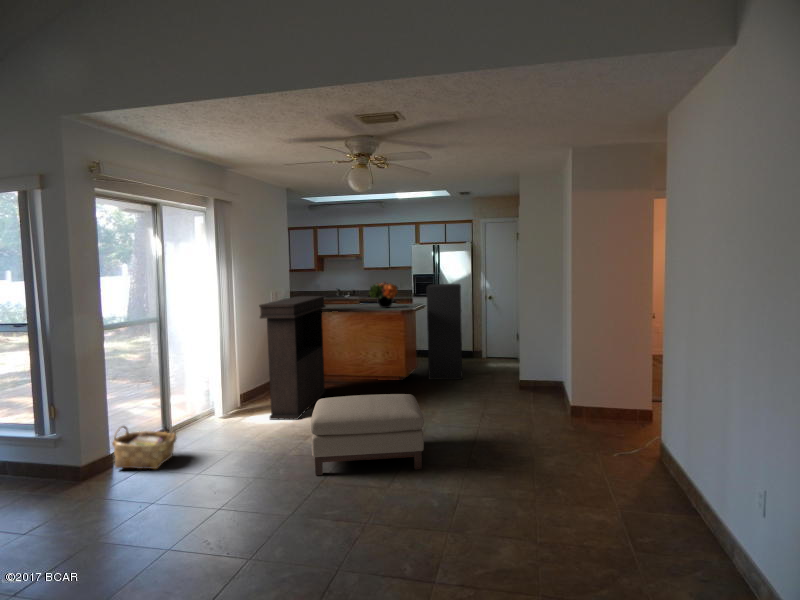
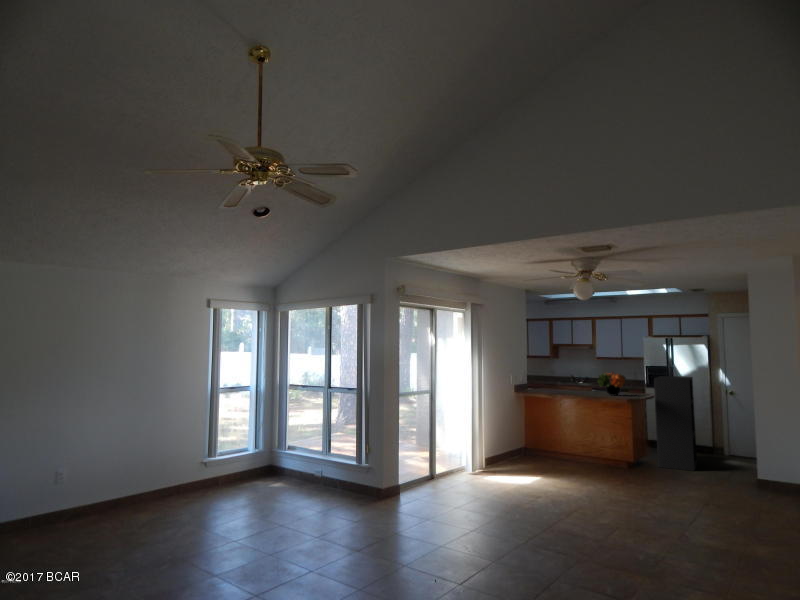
console table: present [259,296,326,420] -> none [502,381,557,483]
ottoman: present [310,394,424,475] -> none [539,464,635,533]
woven basket: present [112,426,177,469] -> none [400,466,441,500]

